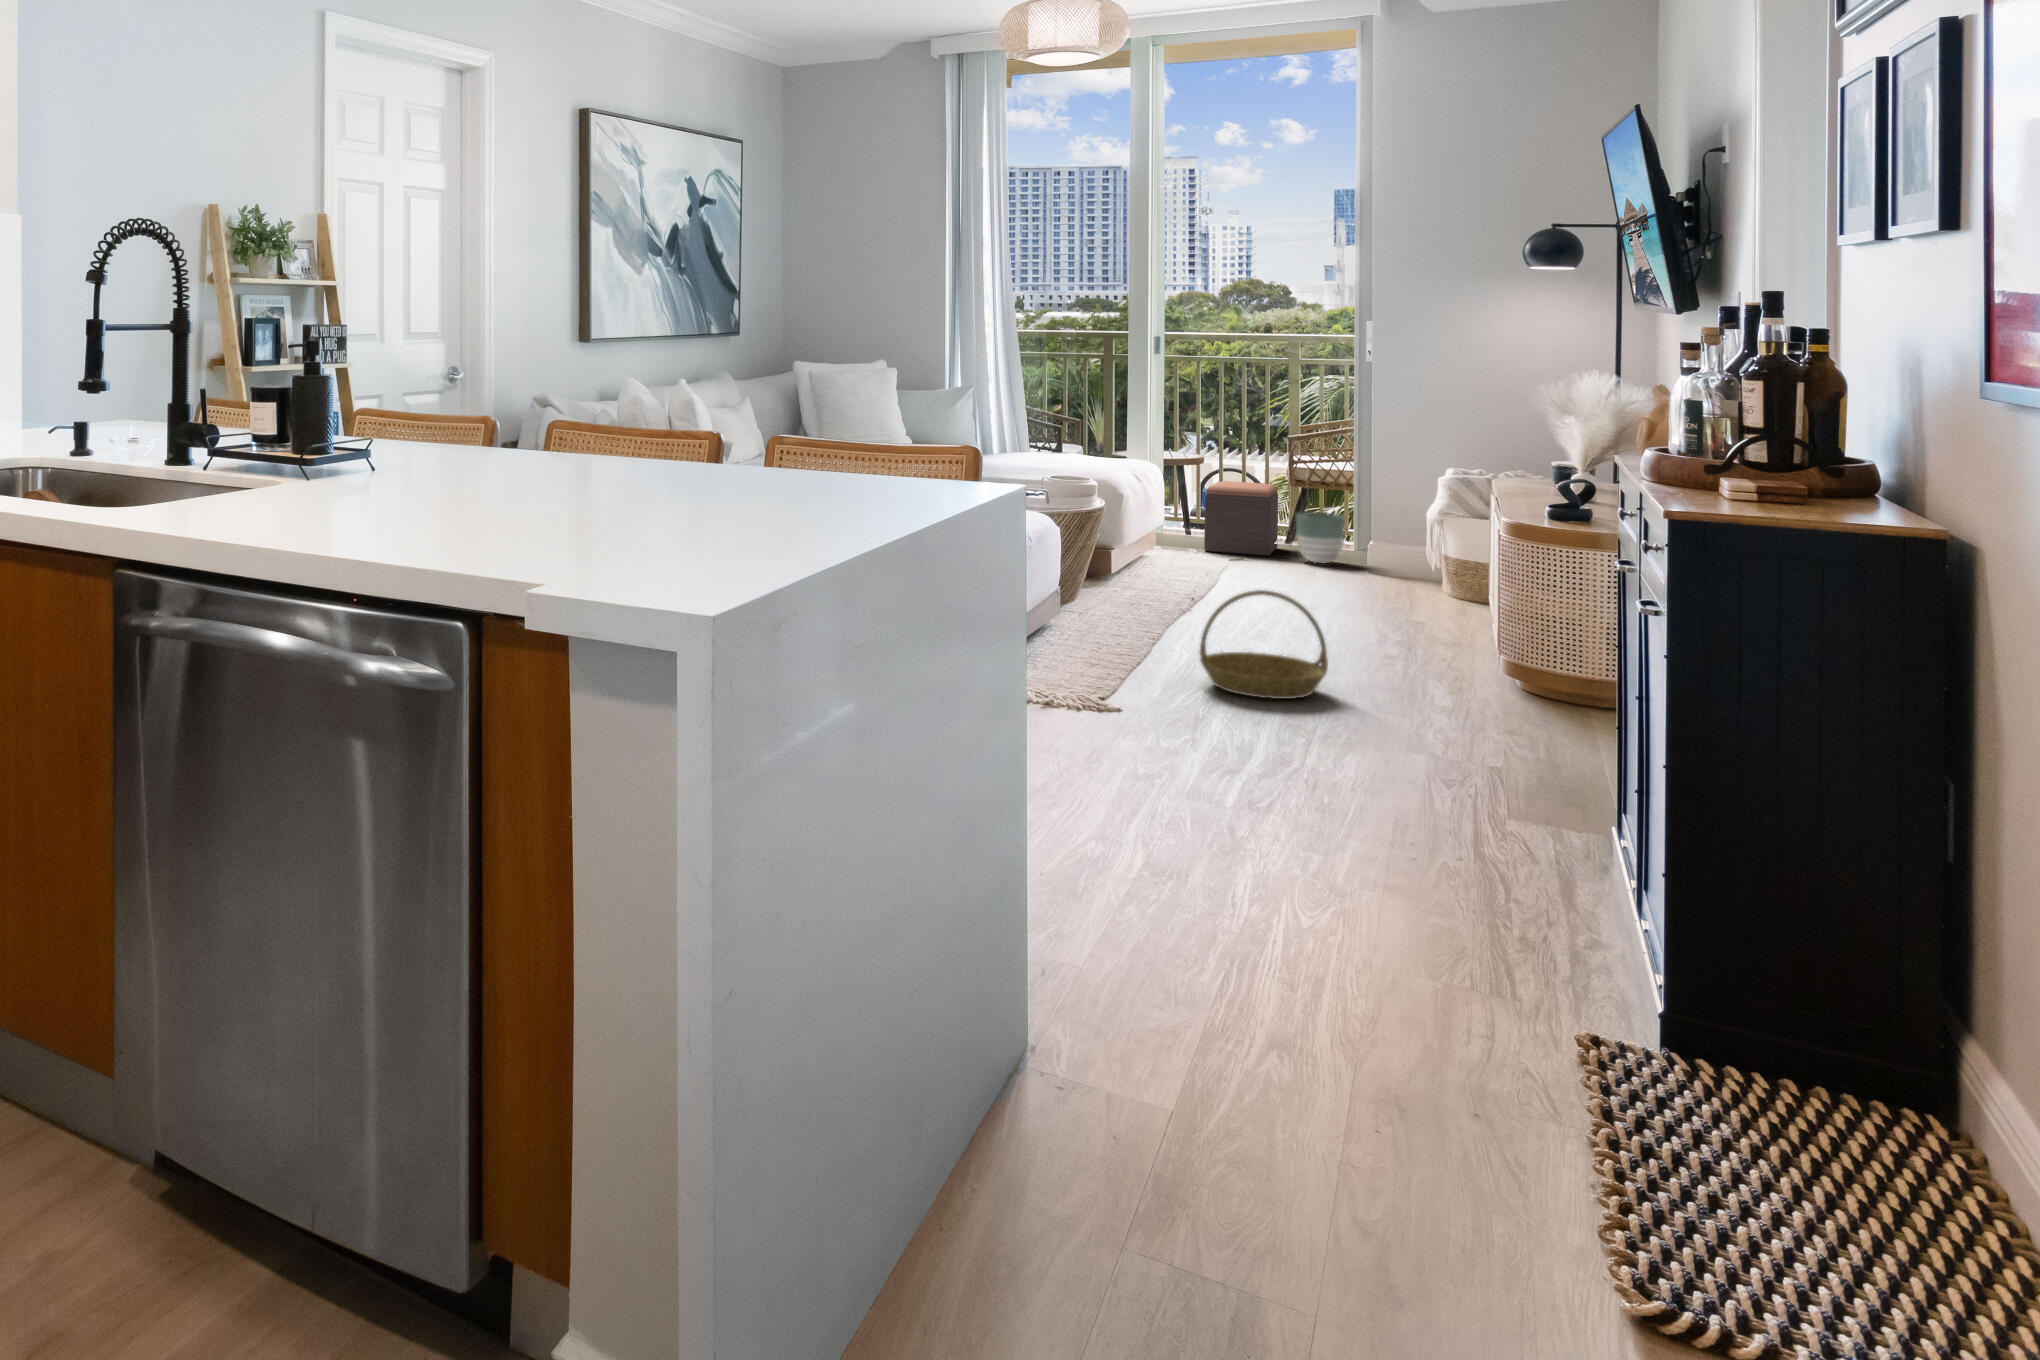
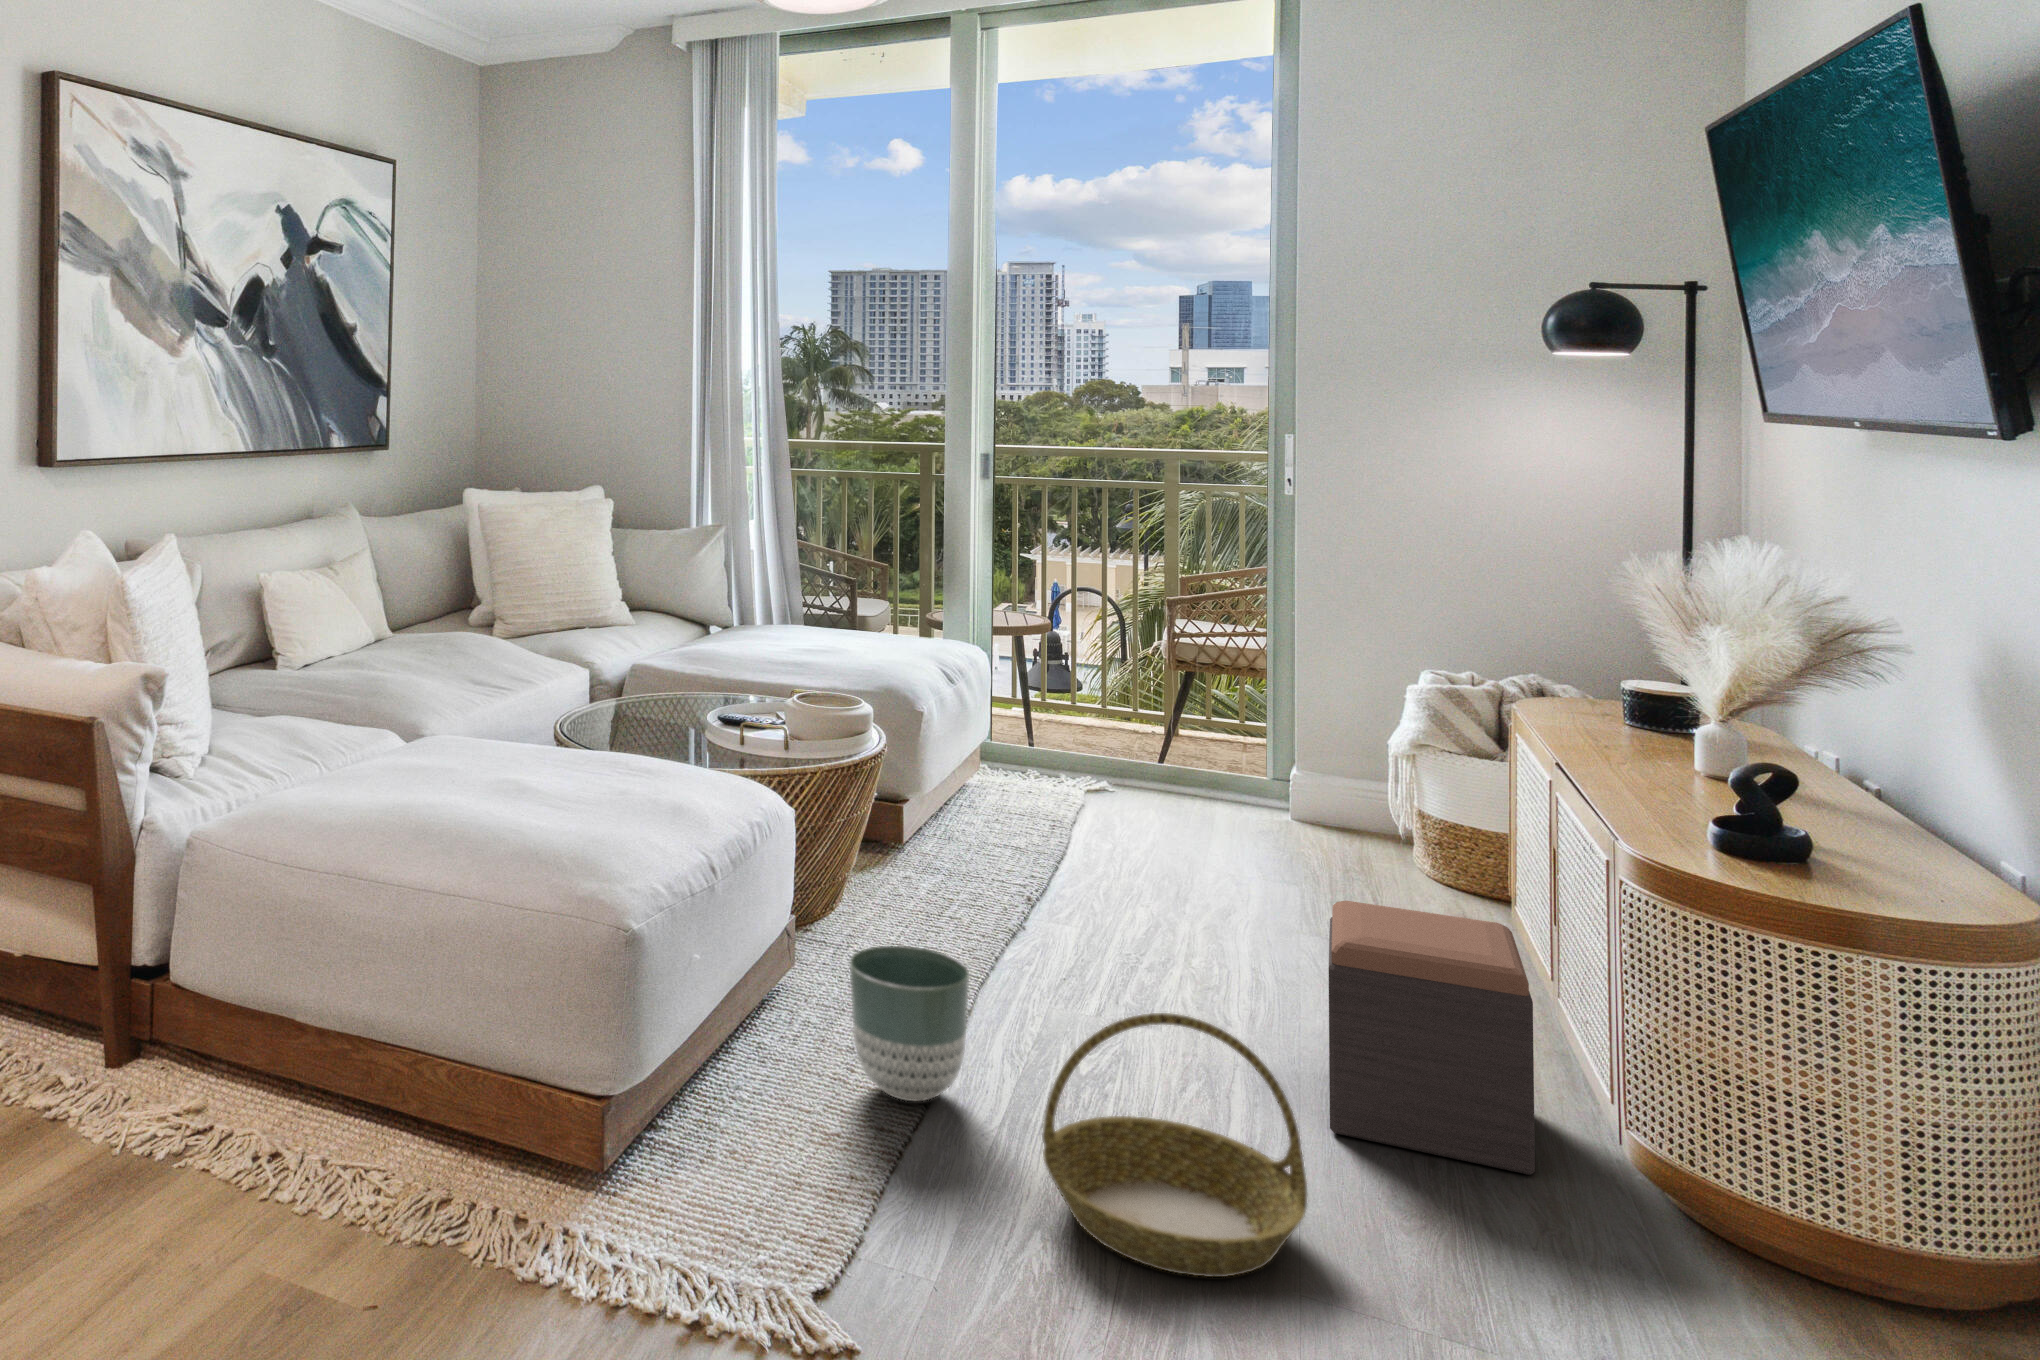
footstool: present [1204,481,1278,556] -> present [1329,901,1535,1175]
planter: present [1296,512,1346,563] -> present [850,945,969,1101]

